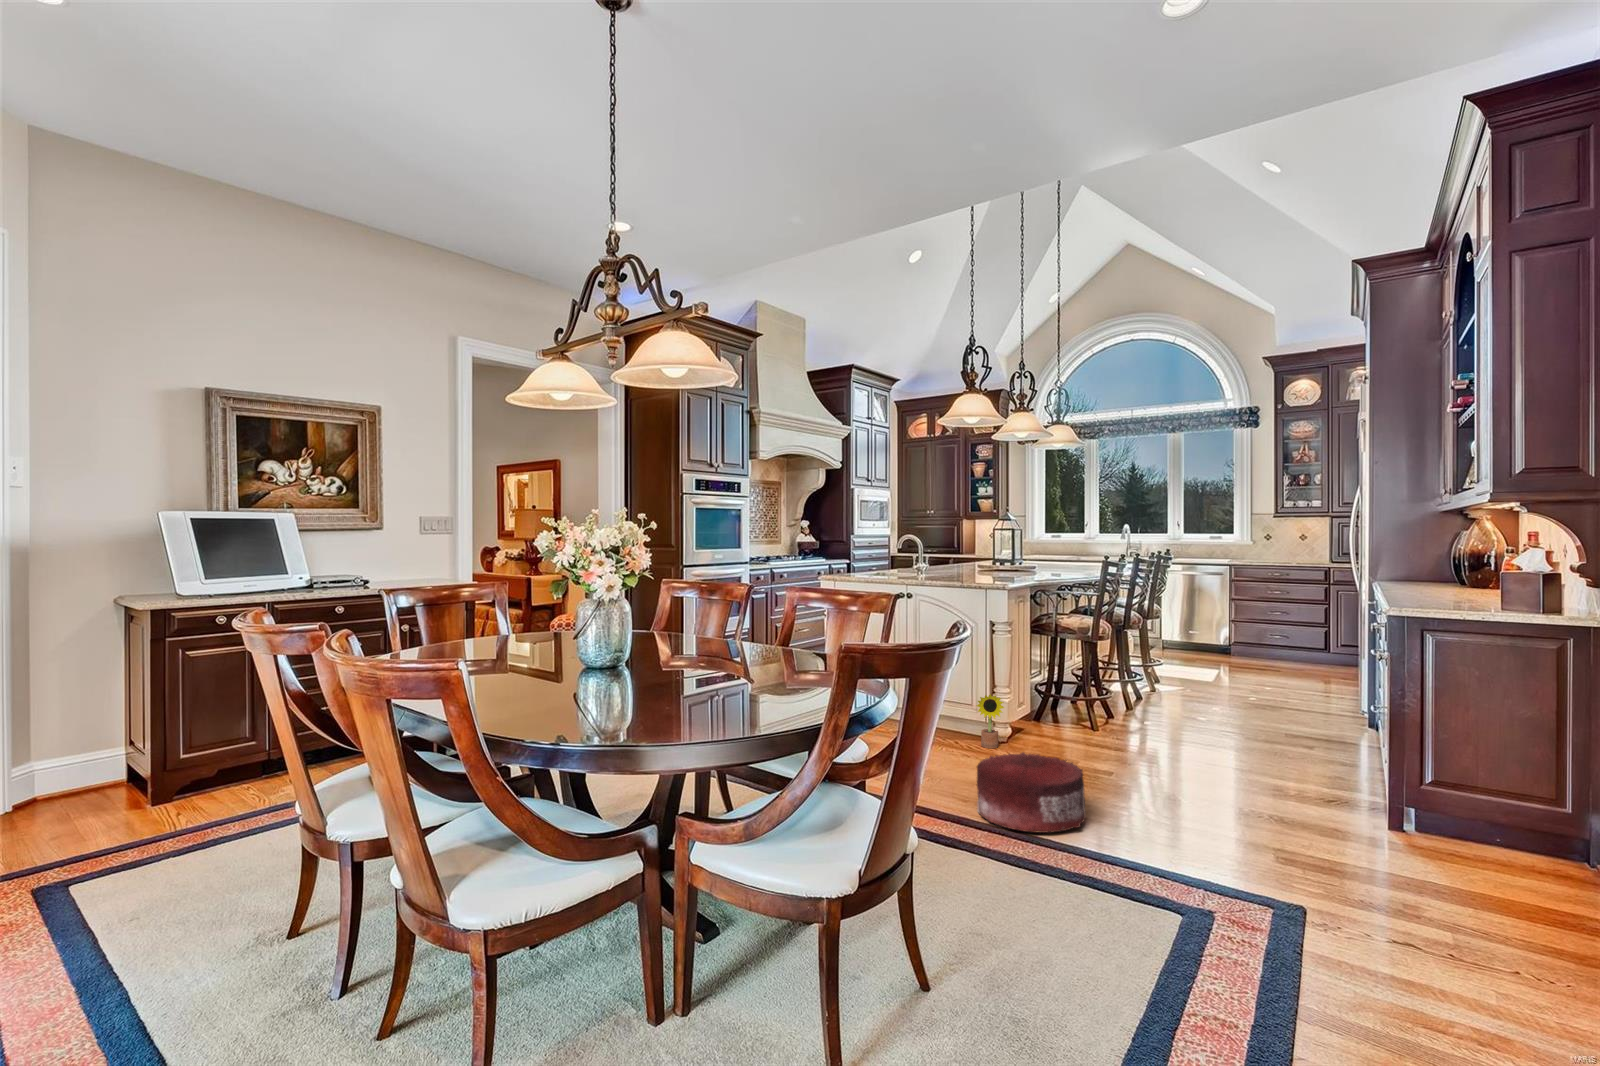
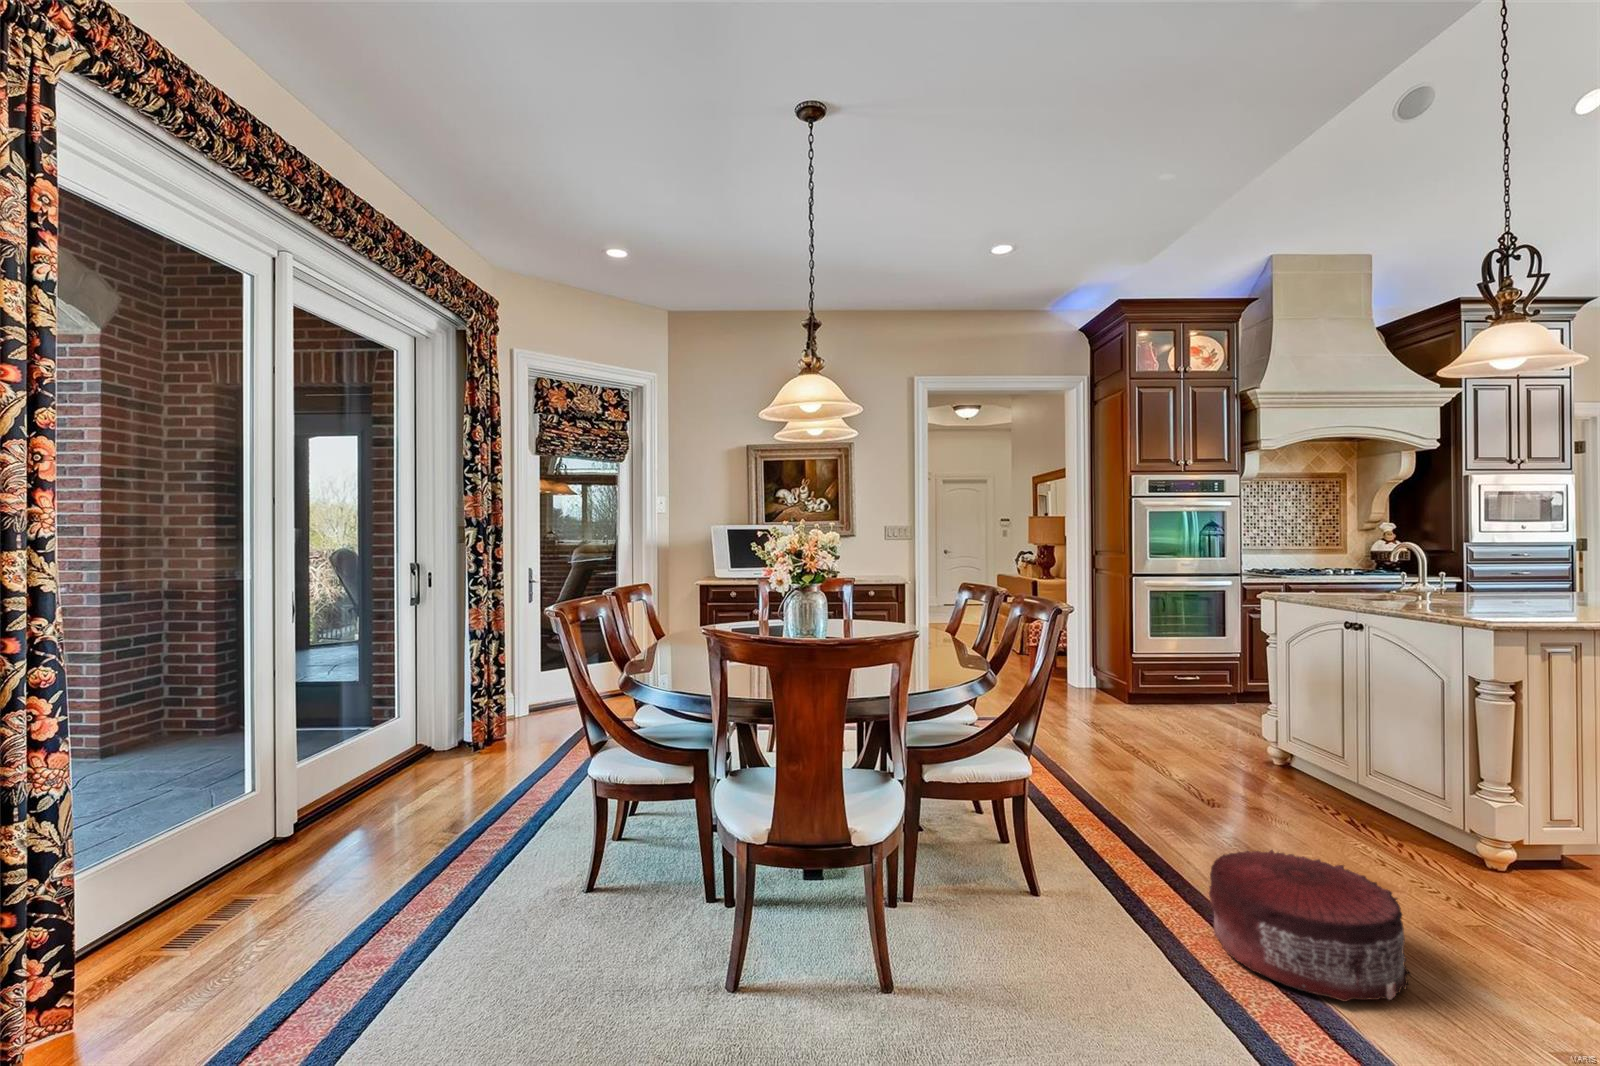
decorative plant: present [976,694,1004,748] -> none [1408,781,1465,871]

